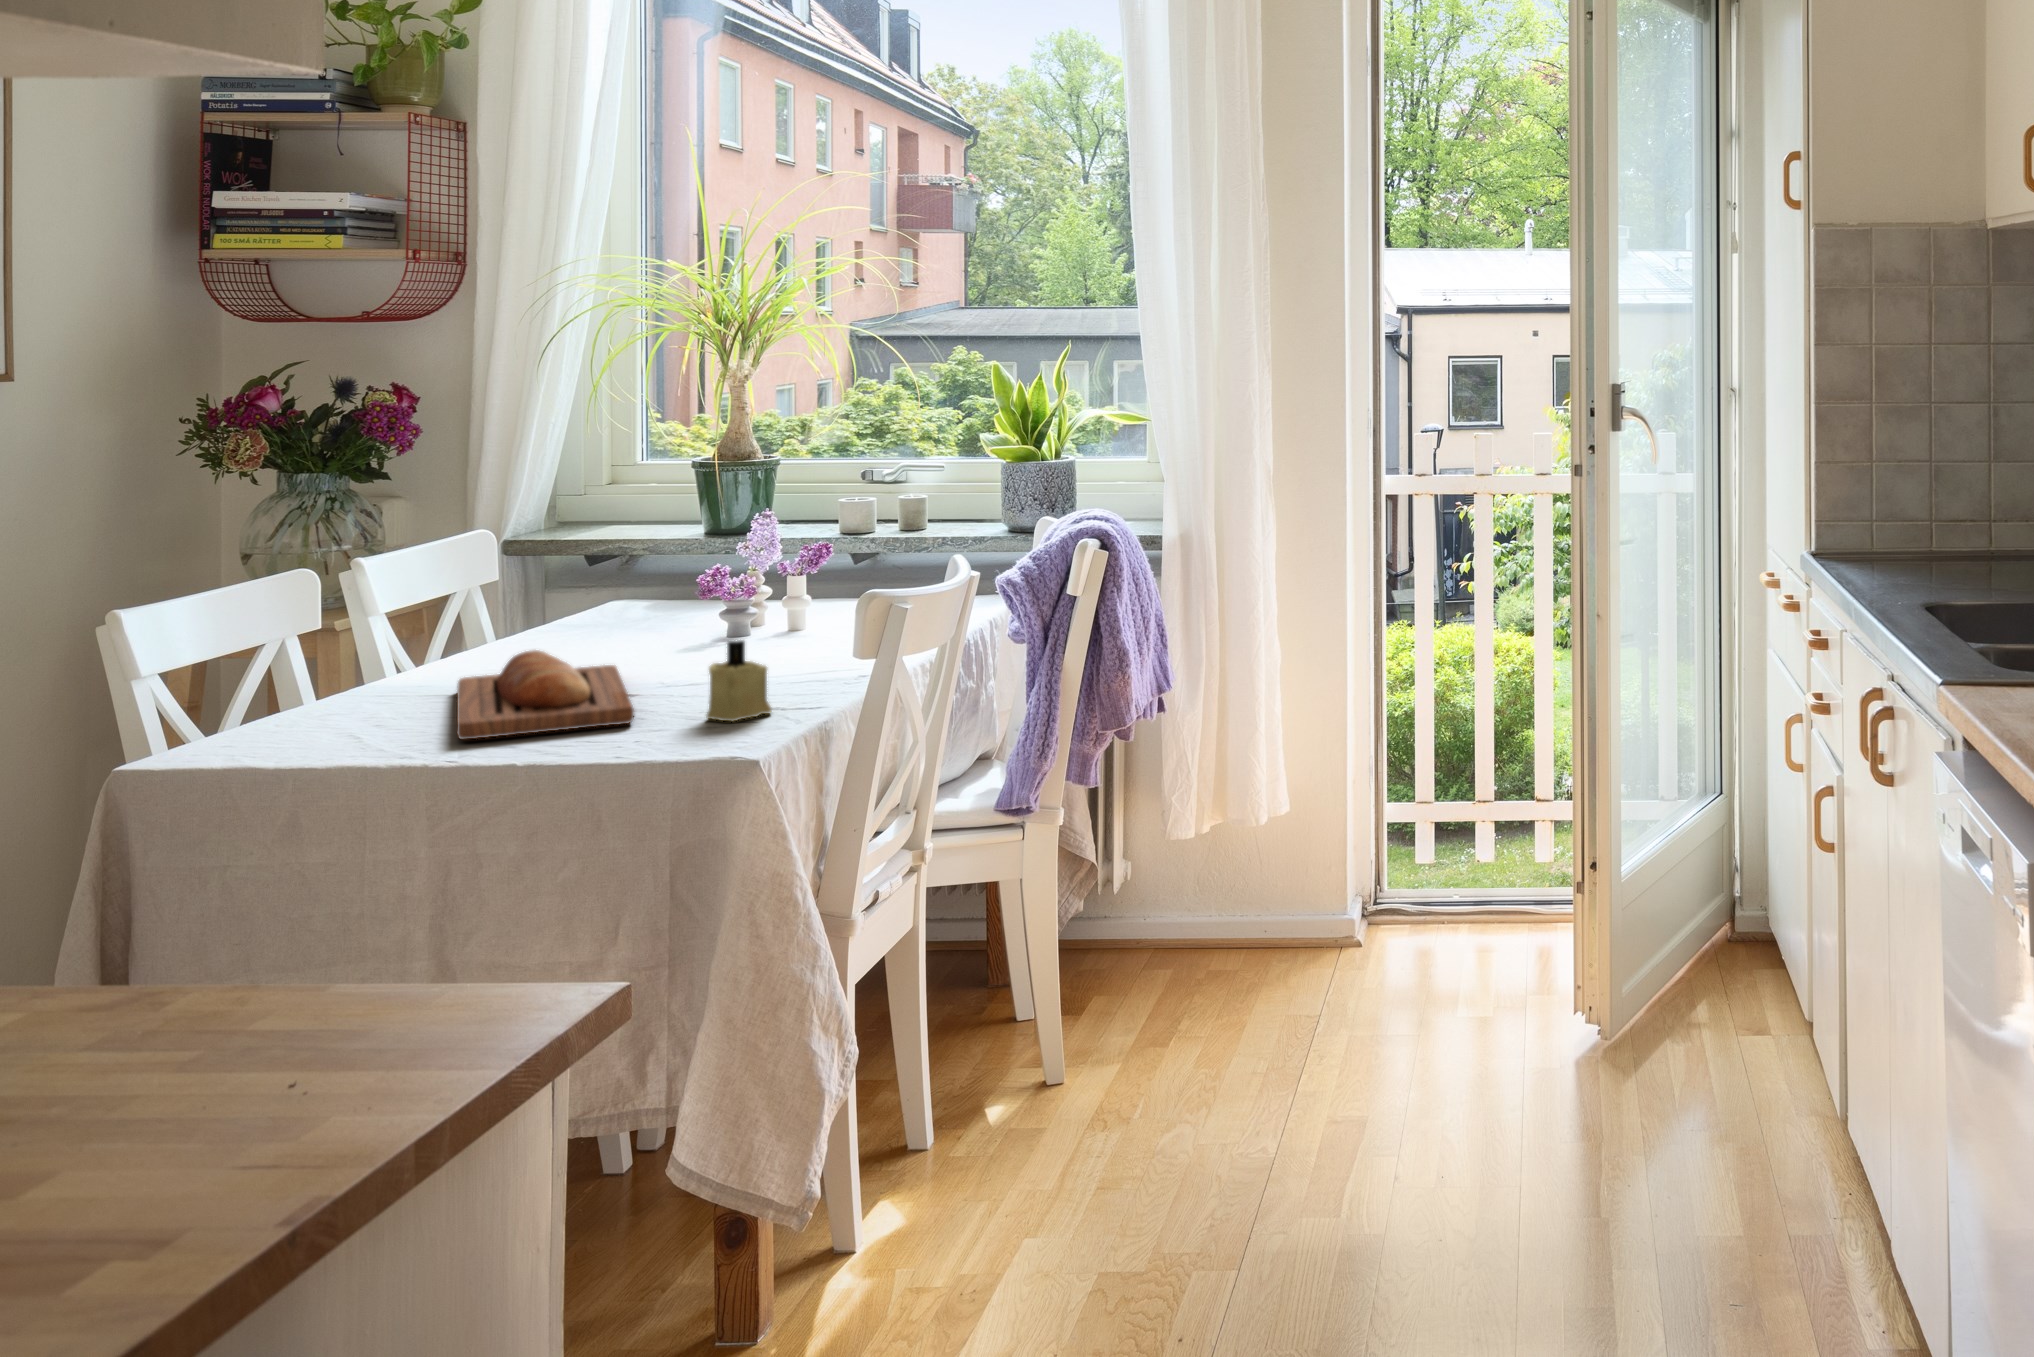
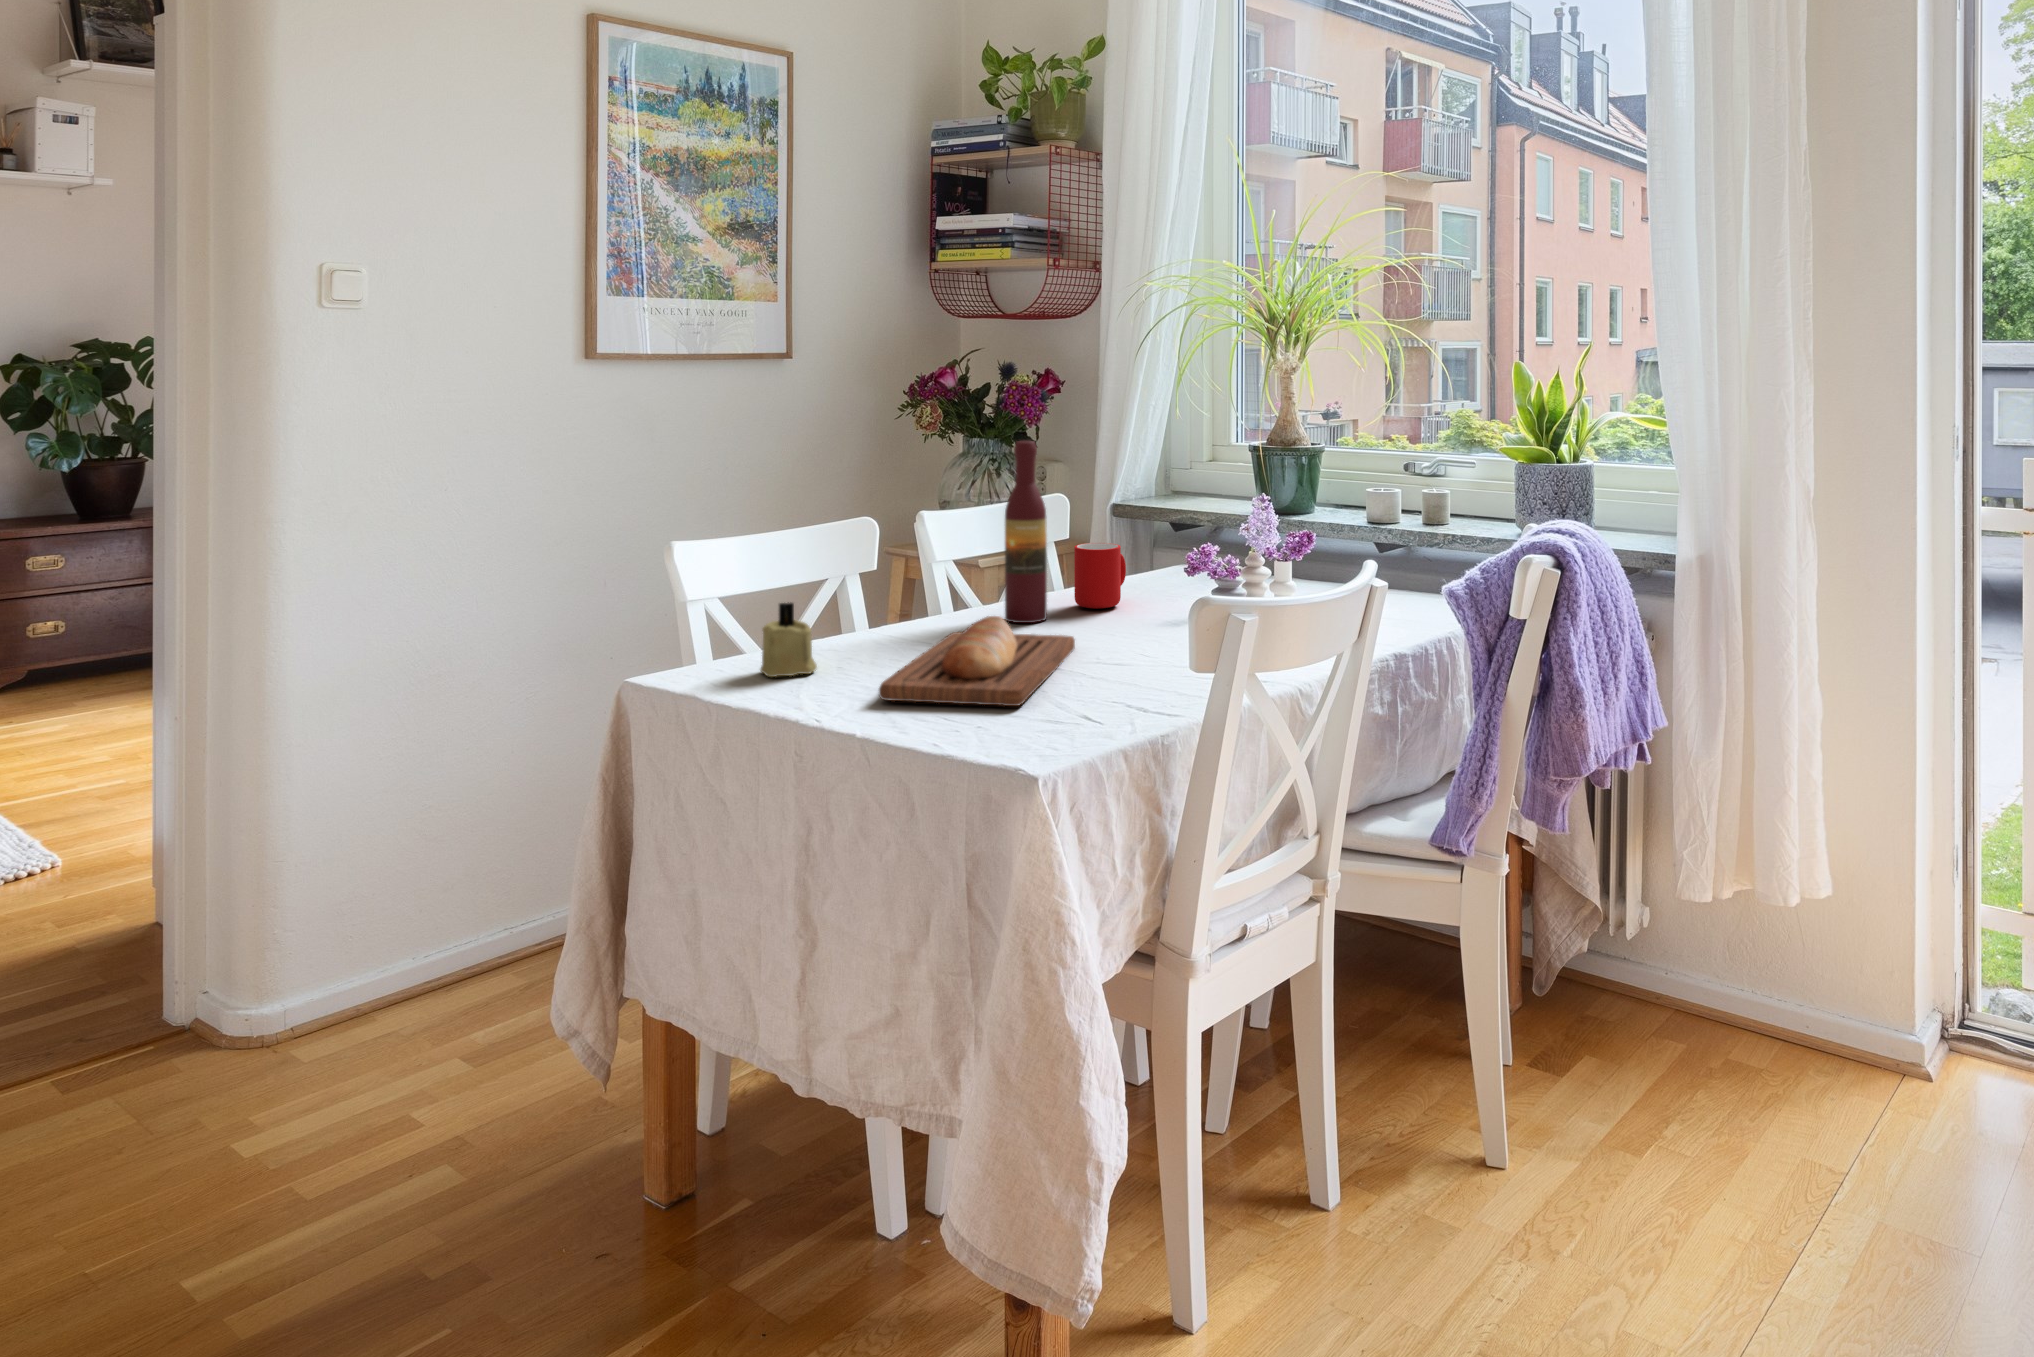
wine bottle: none [488,464,542,666] -> present [1005,441,1047,623]
cup: none [558,574,615,644] -> present [1074,543,1126,608]
candle: present [707,640,772,721] -> present [760,602,817,677]

